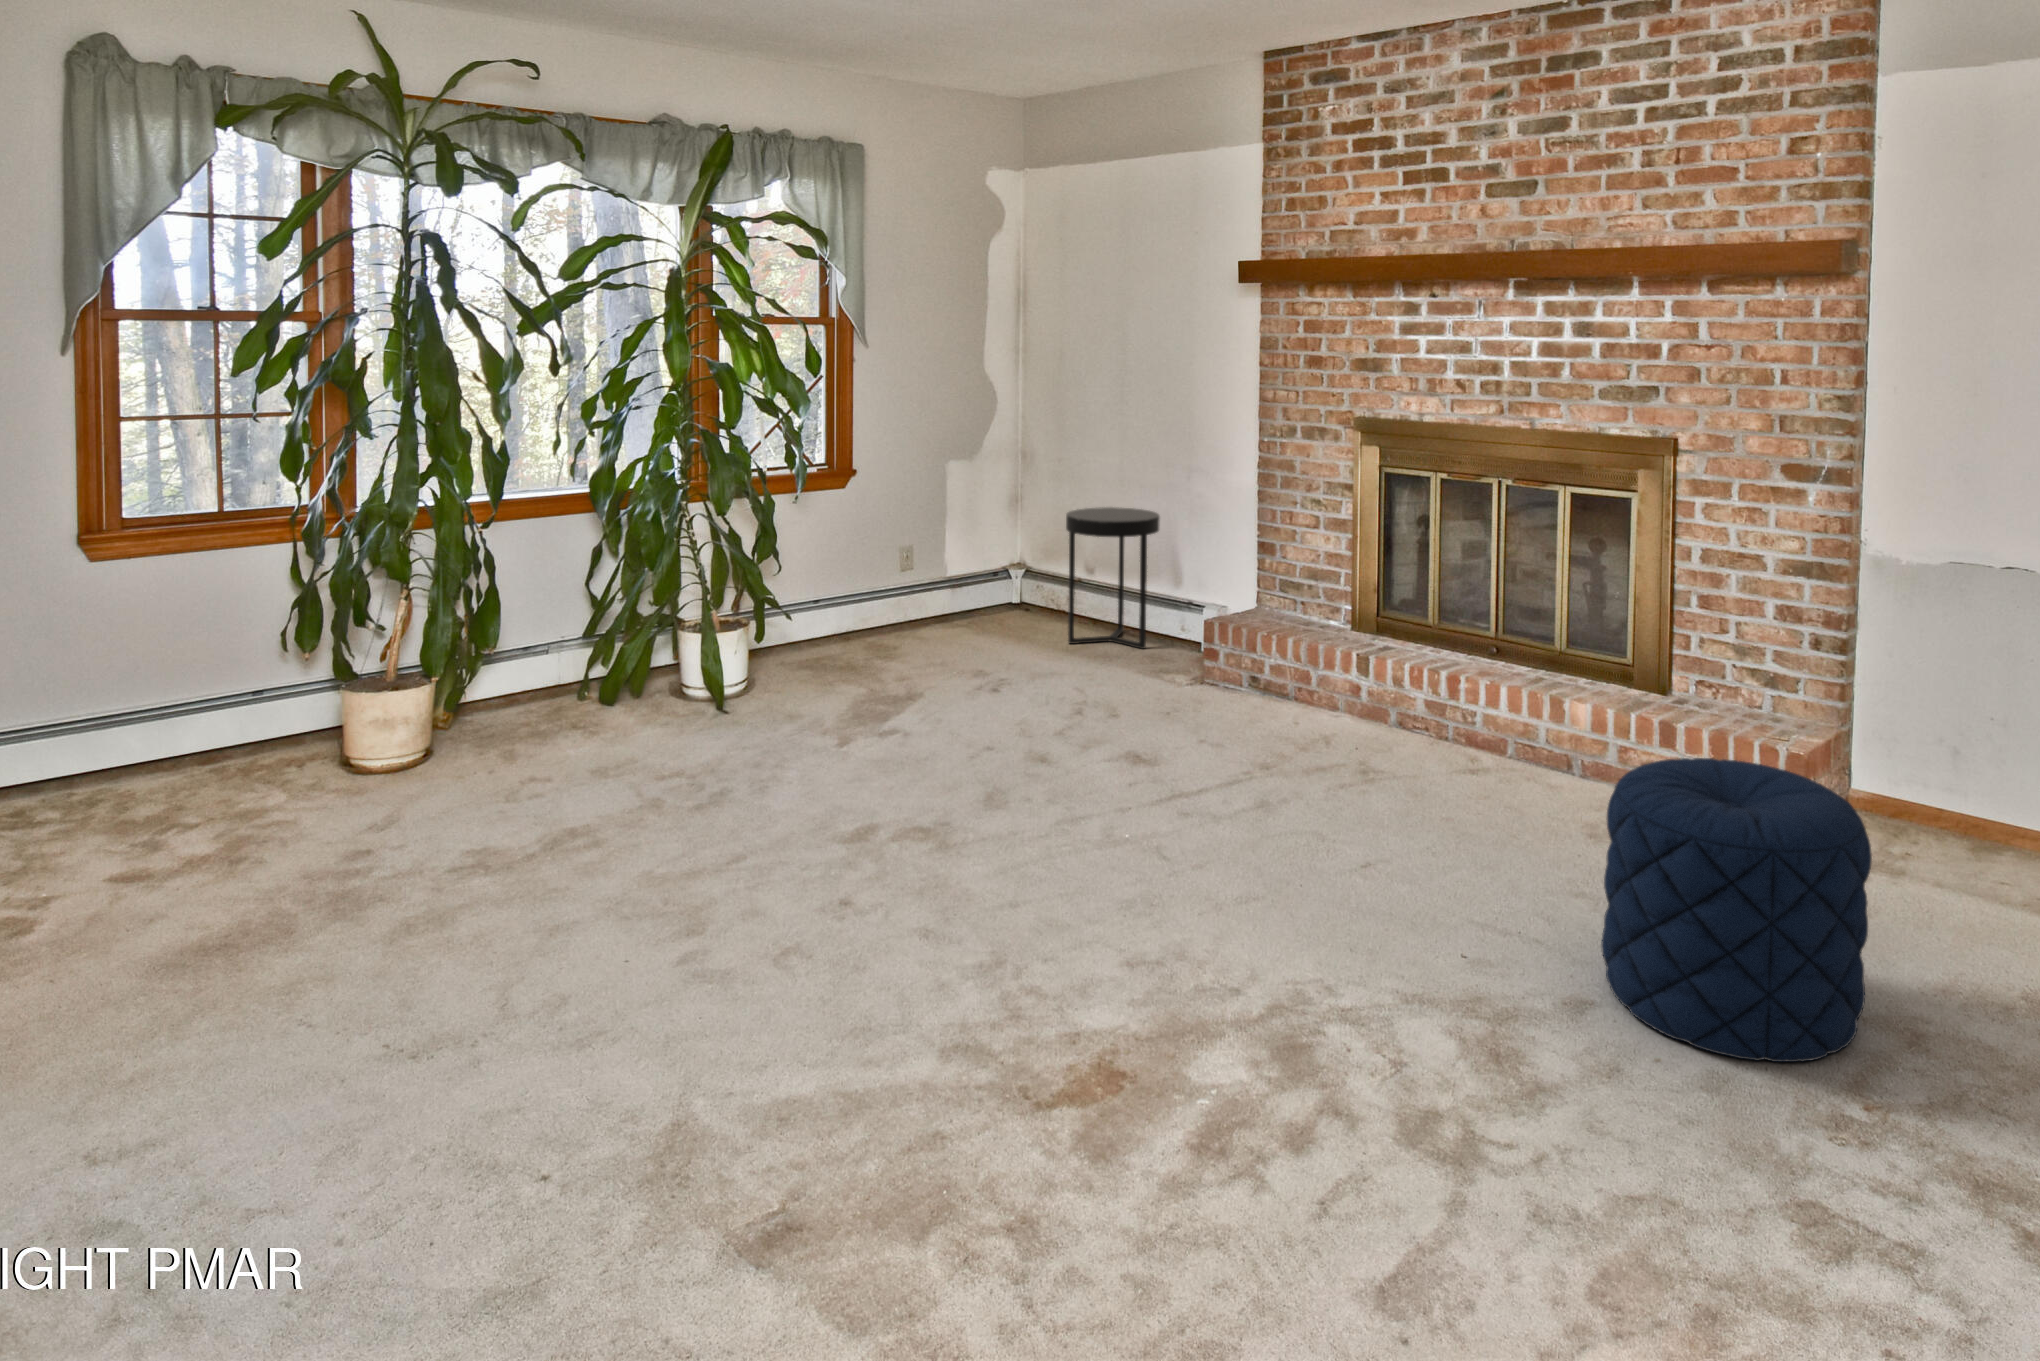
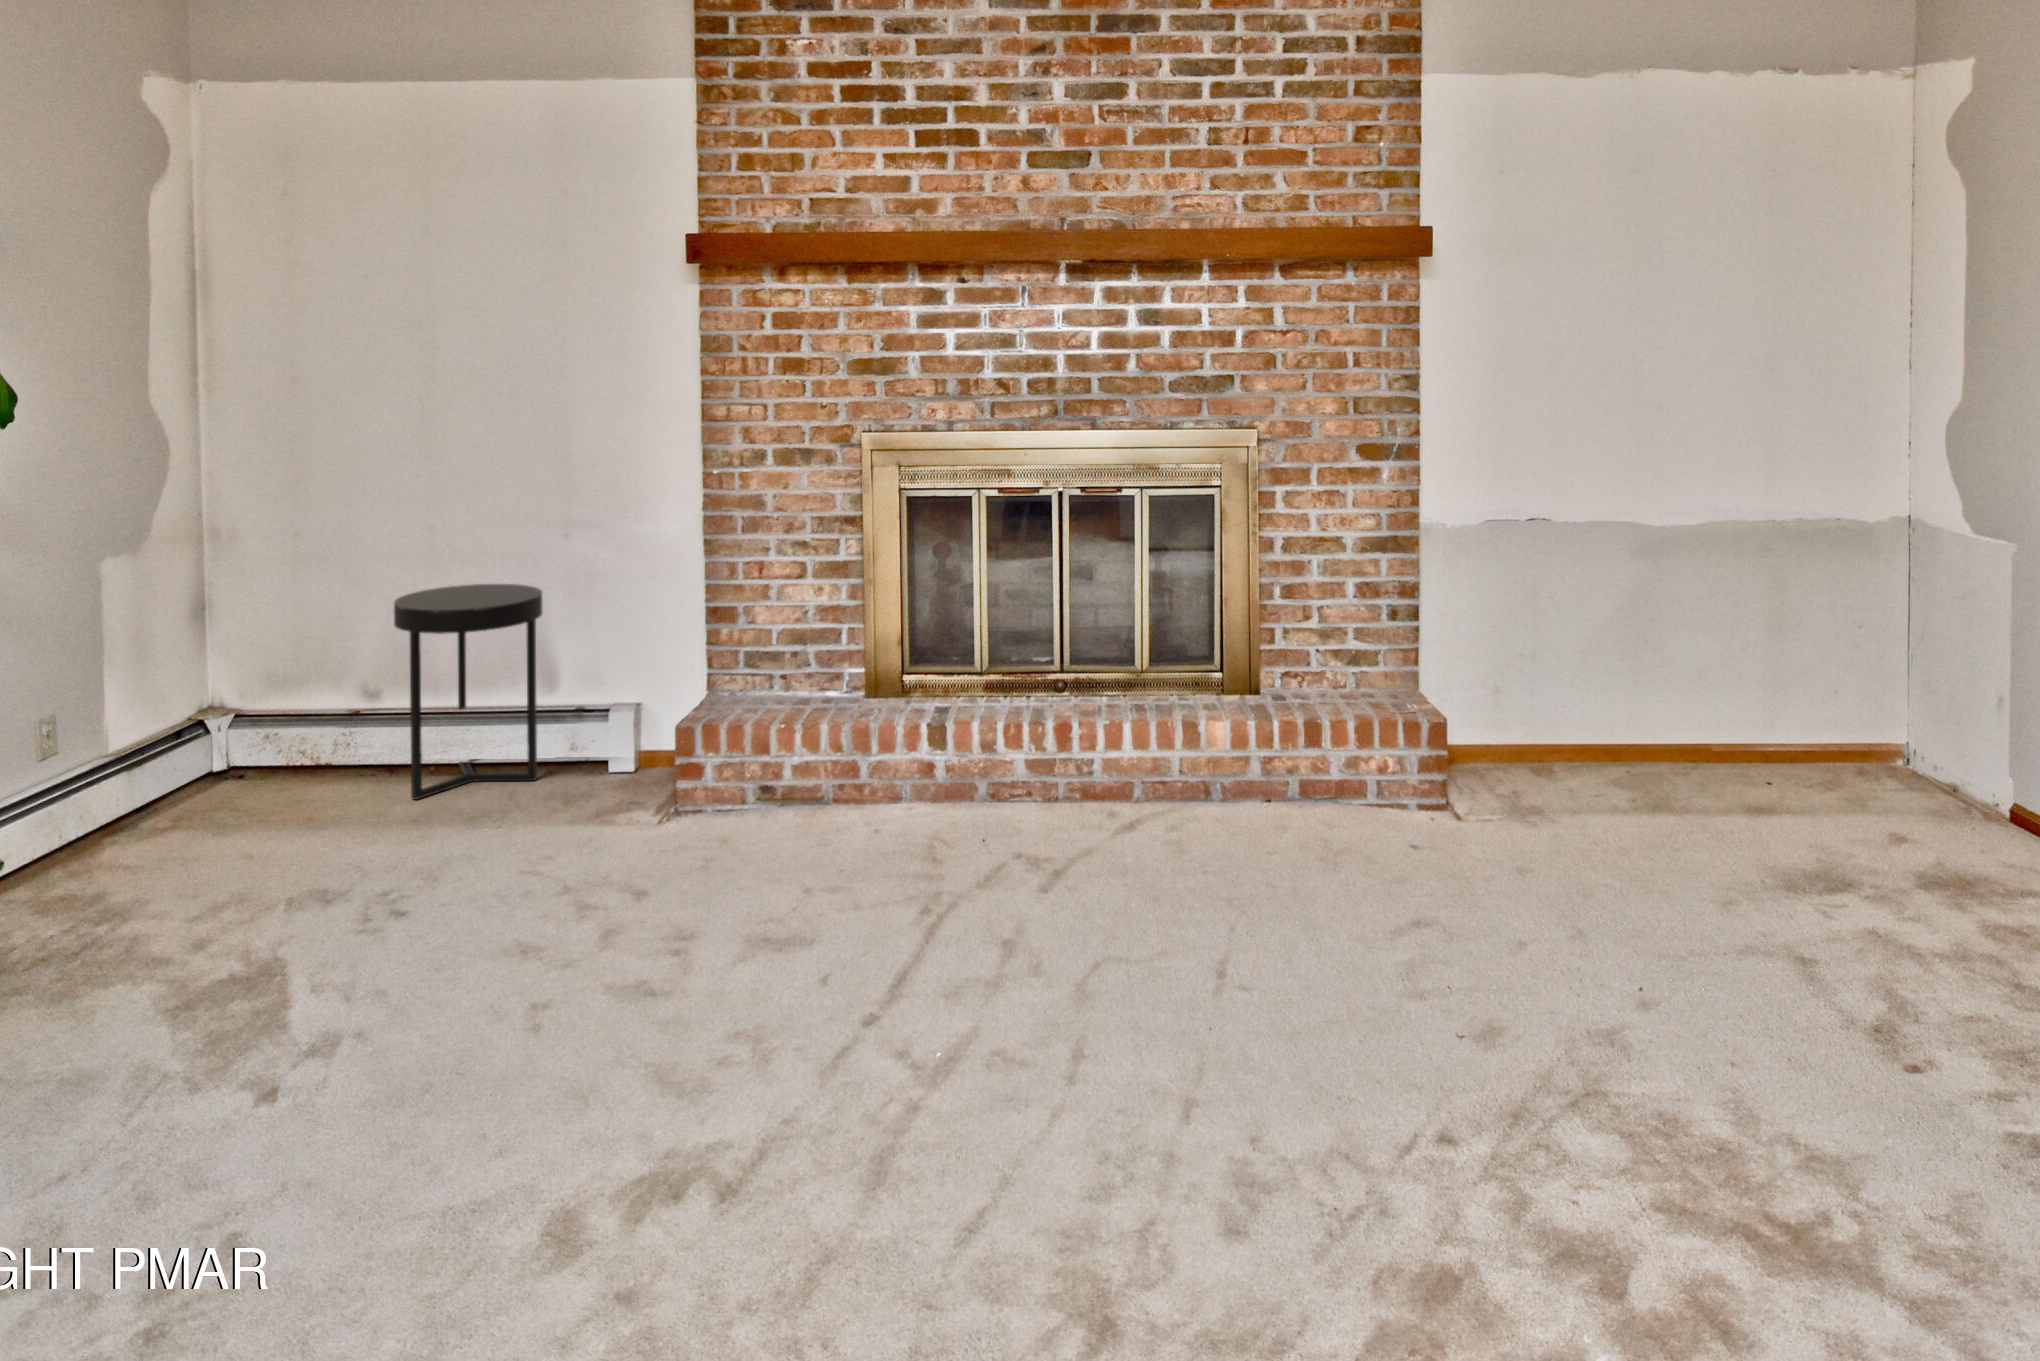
pouf: present [1601,758,1872,1062] -> none [1548,736,1814,1037]

